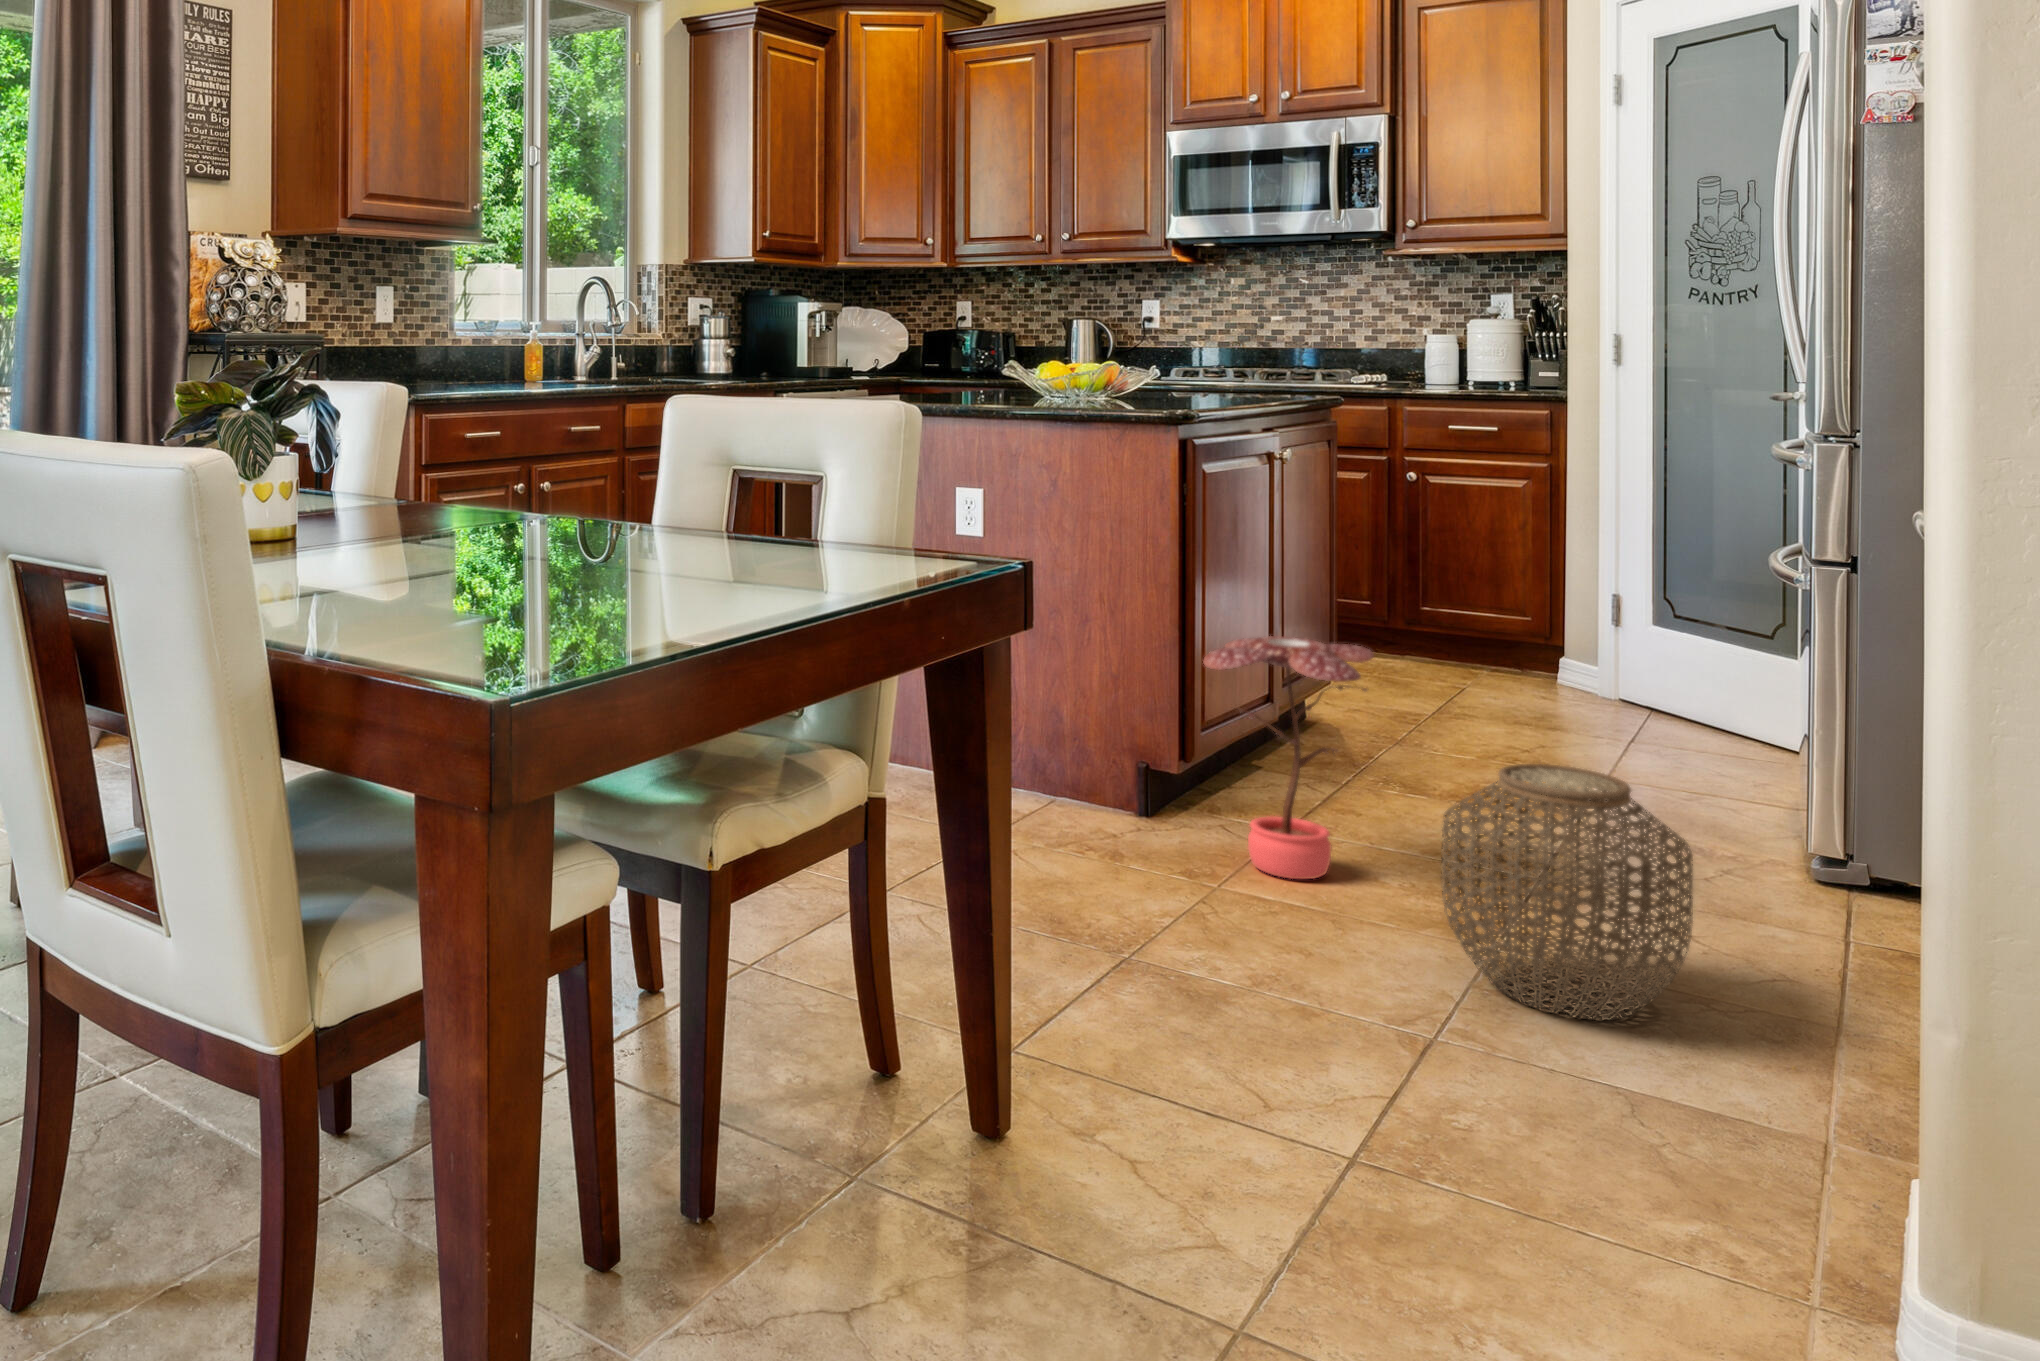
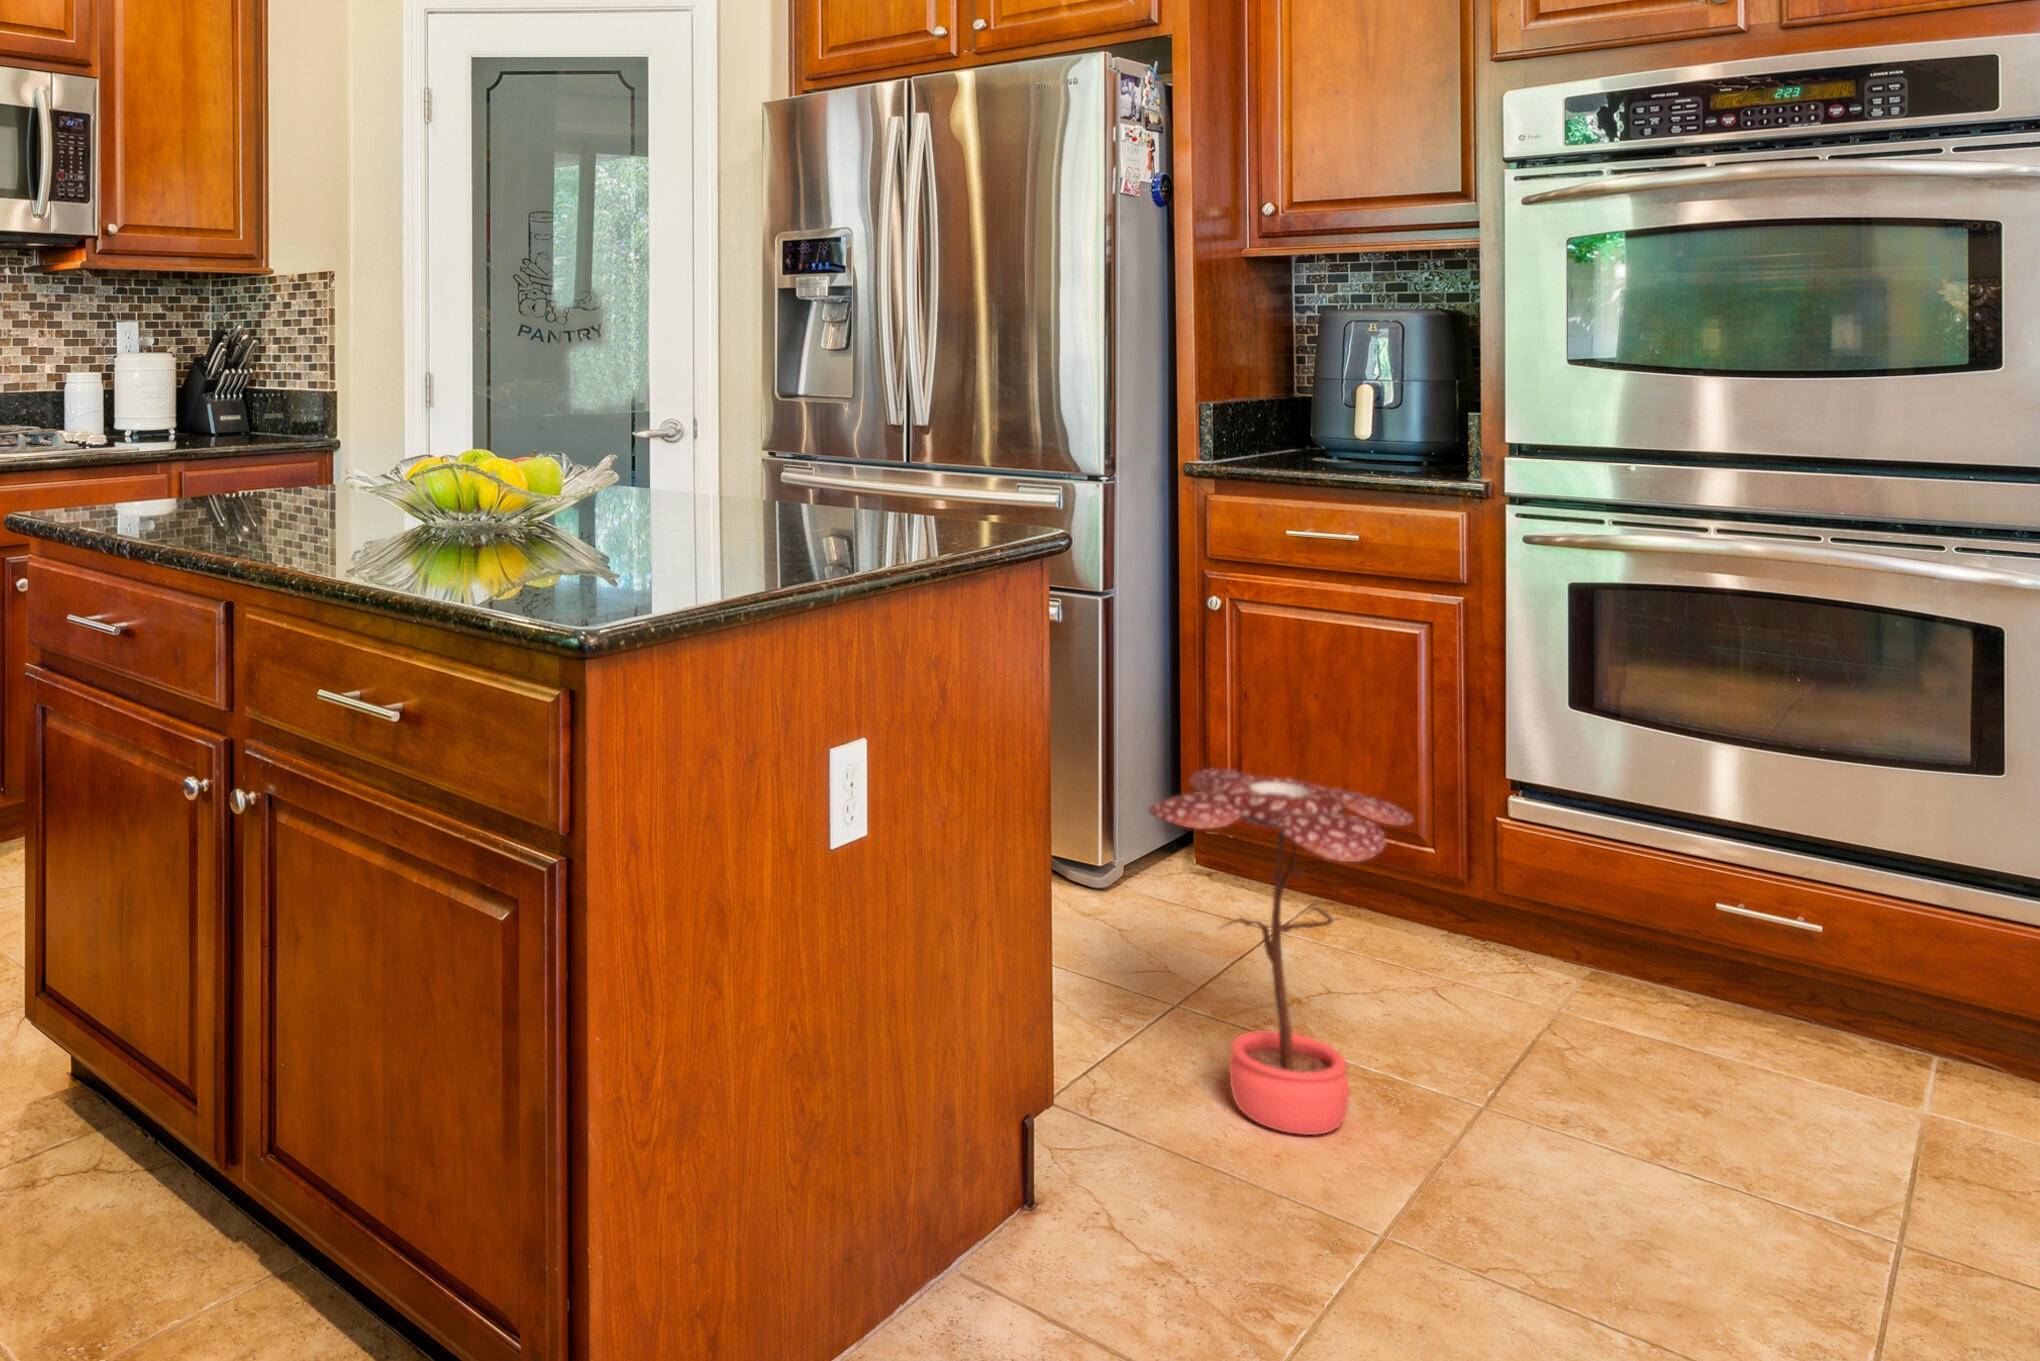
woven basket: present [1441,764,1693,1020] -> none [1546,820,1844,1112]

